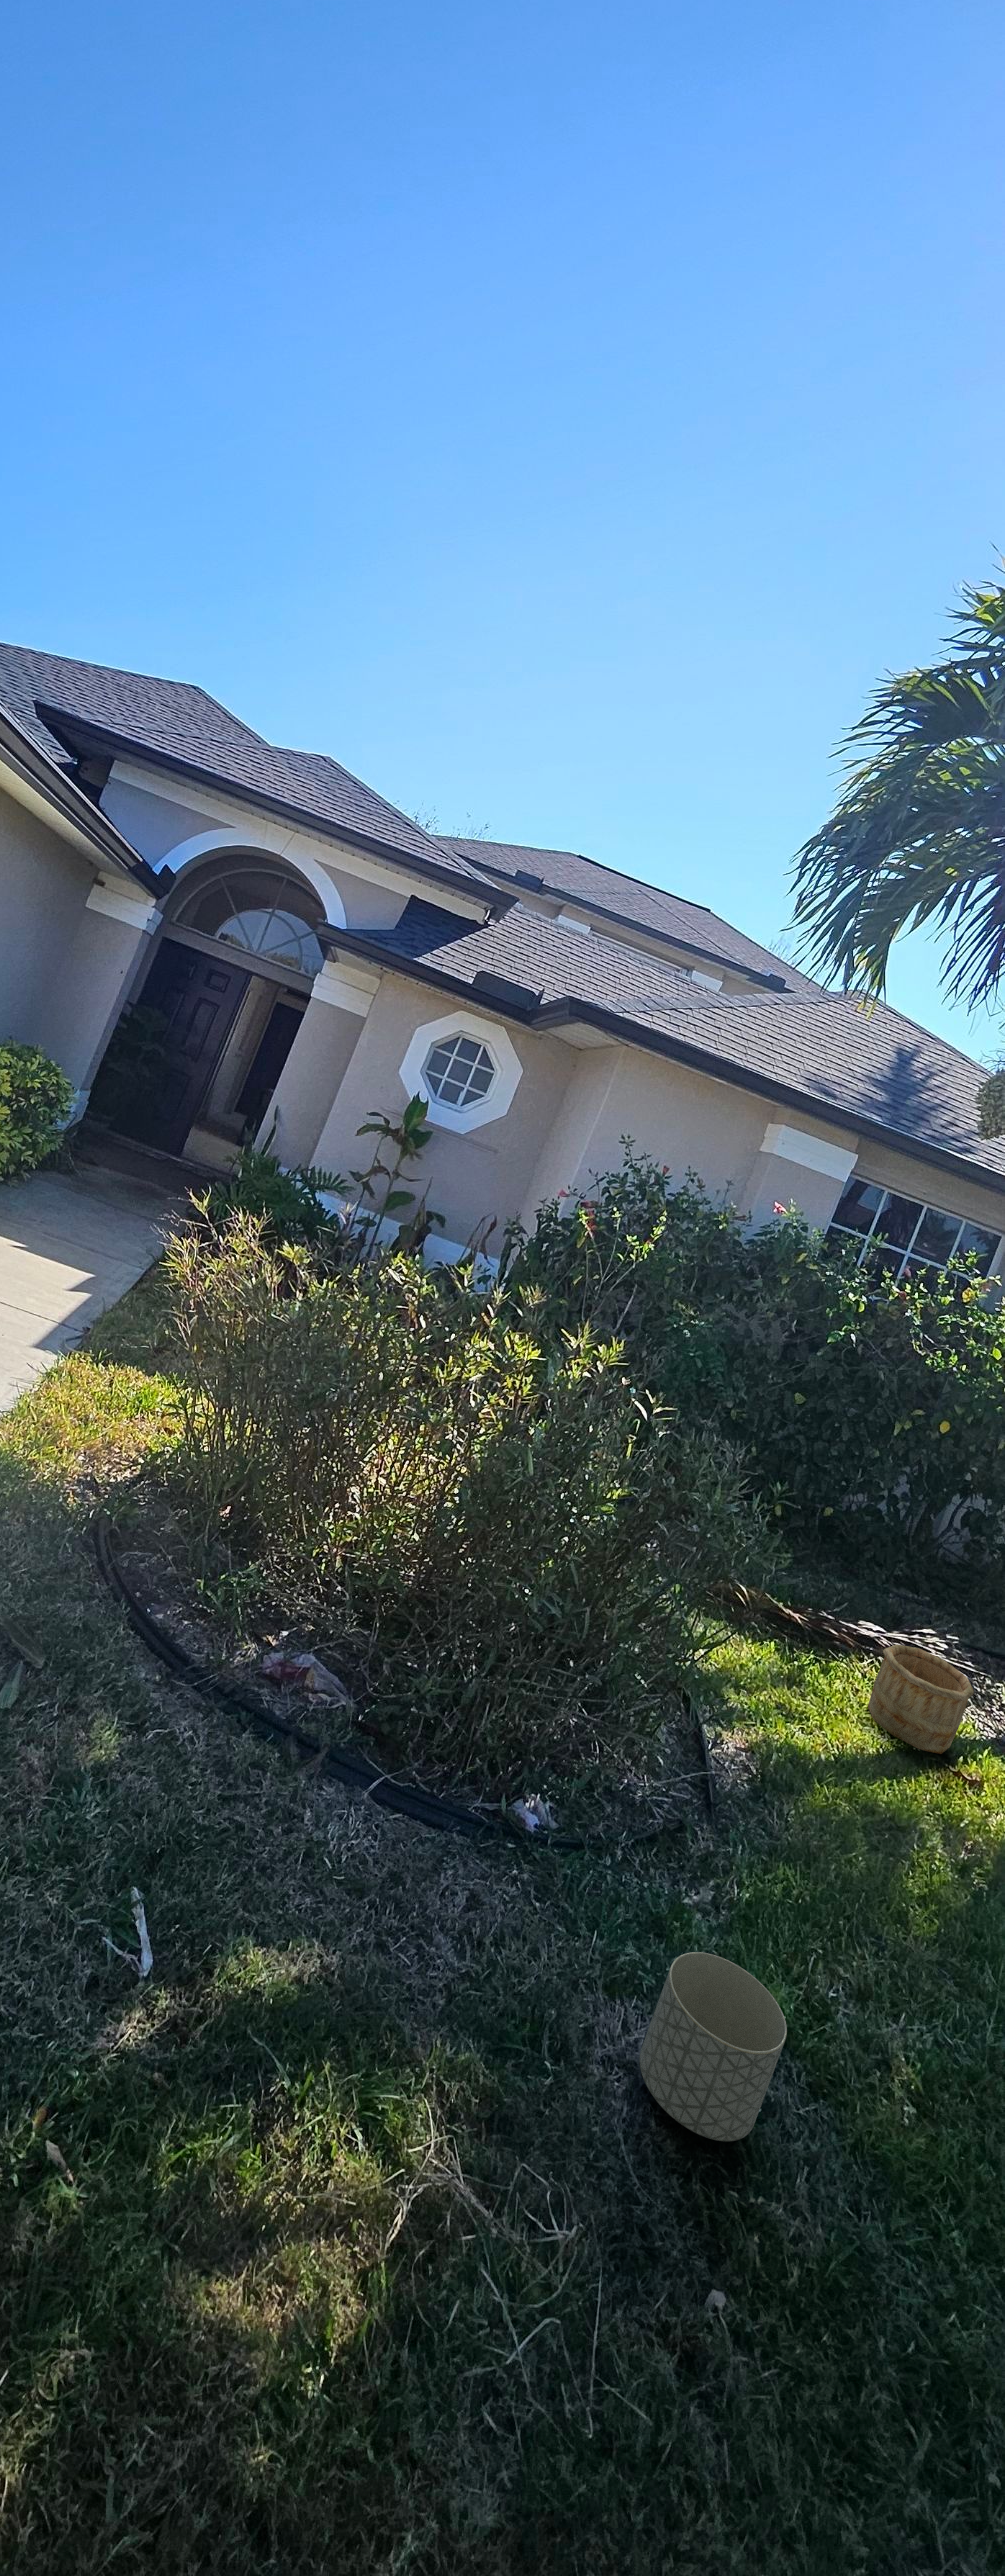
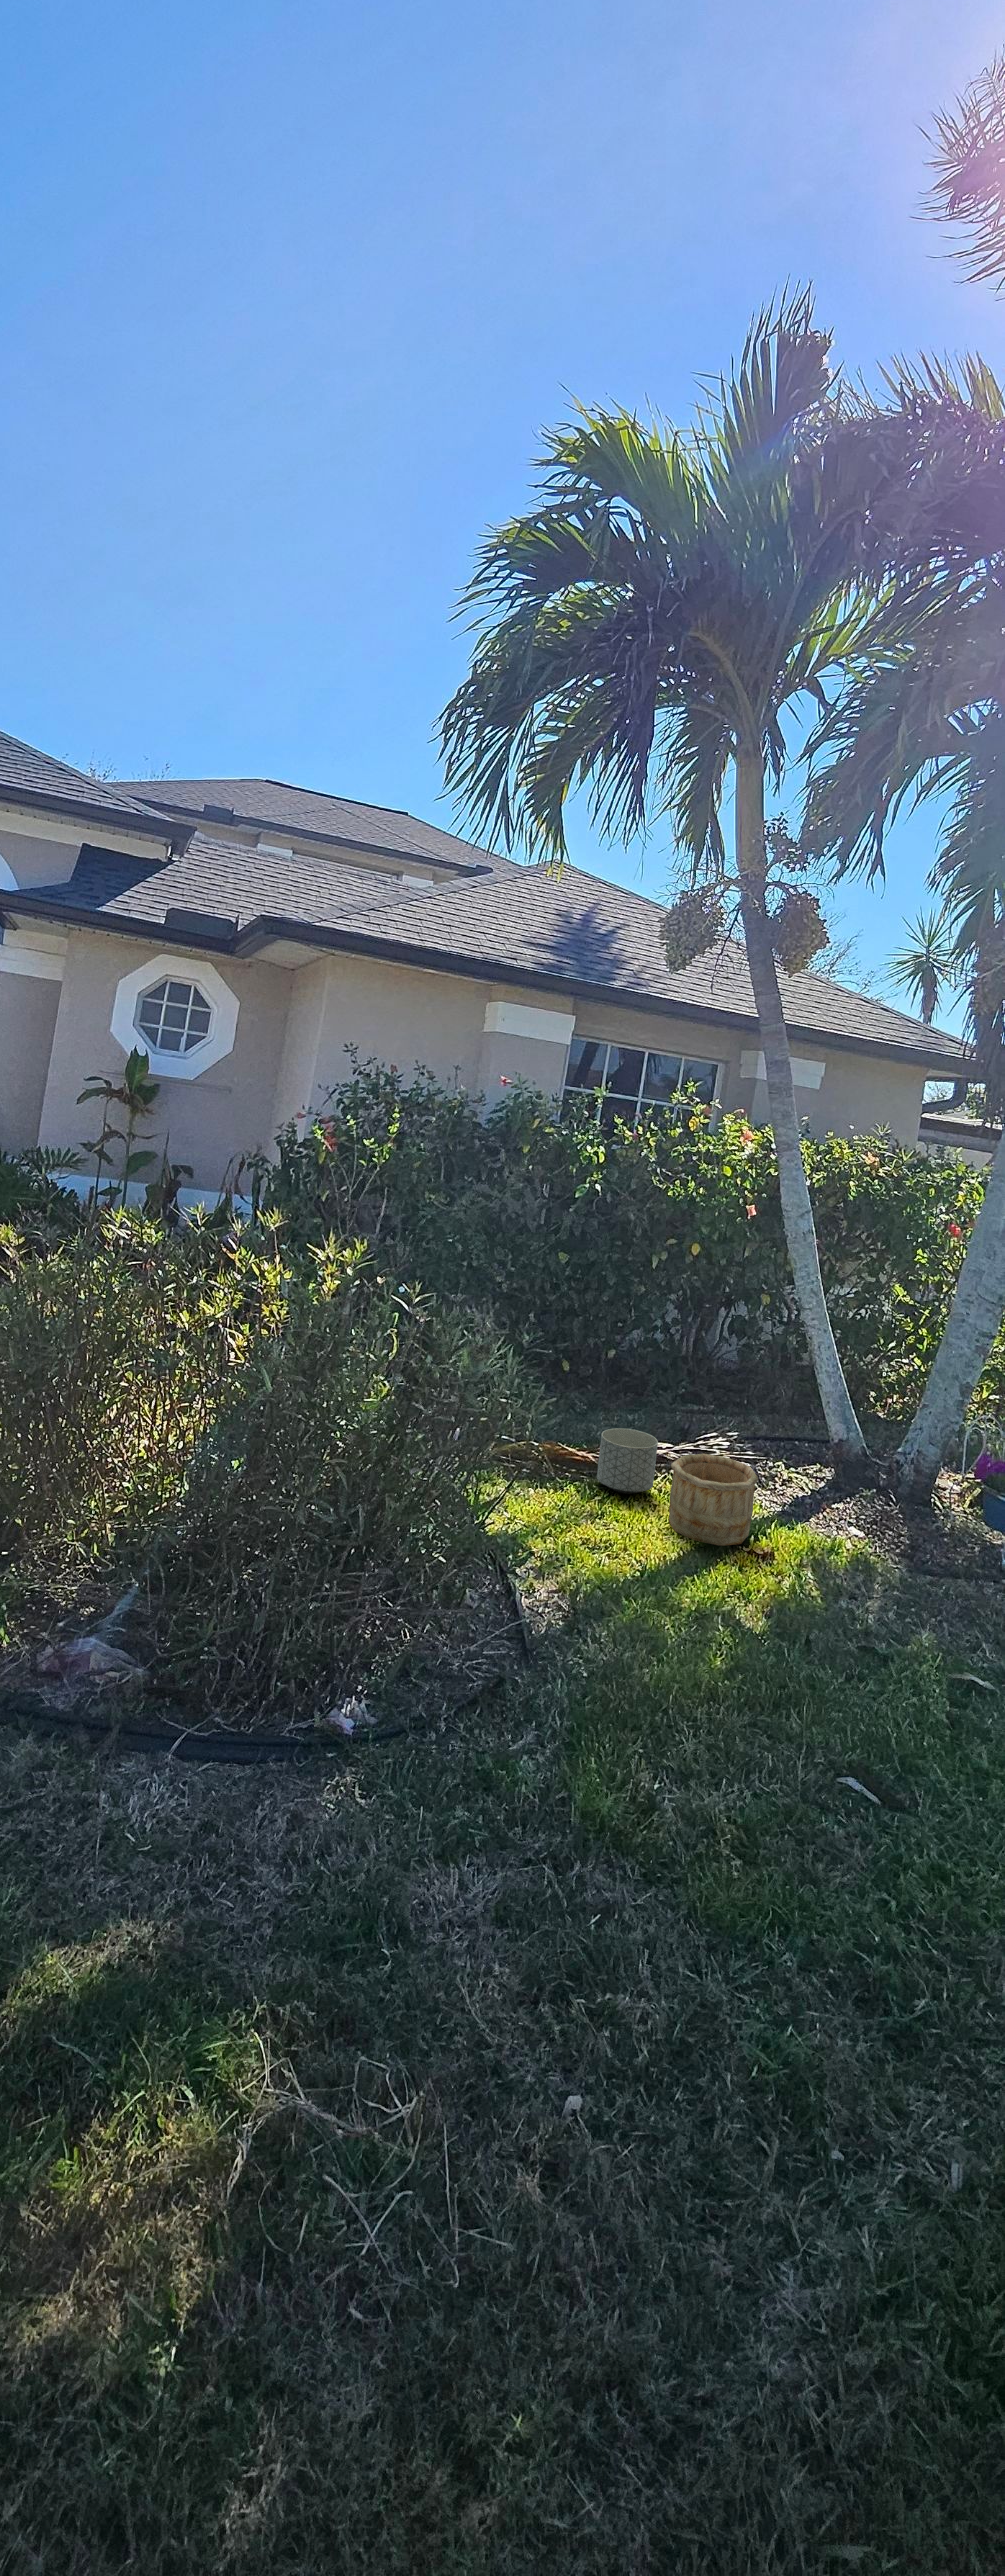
planter: present [640,1952,787,2141] -> present [597,1428,658,1494]

